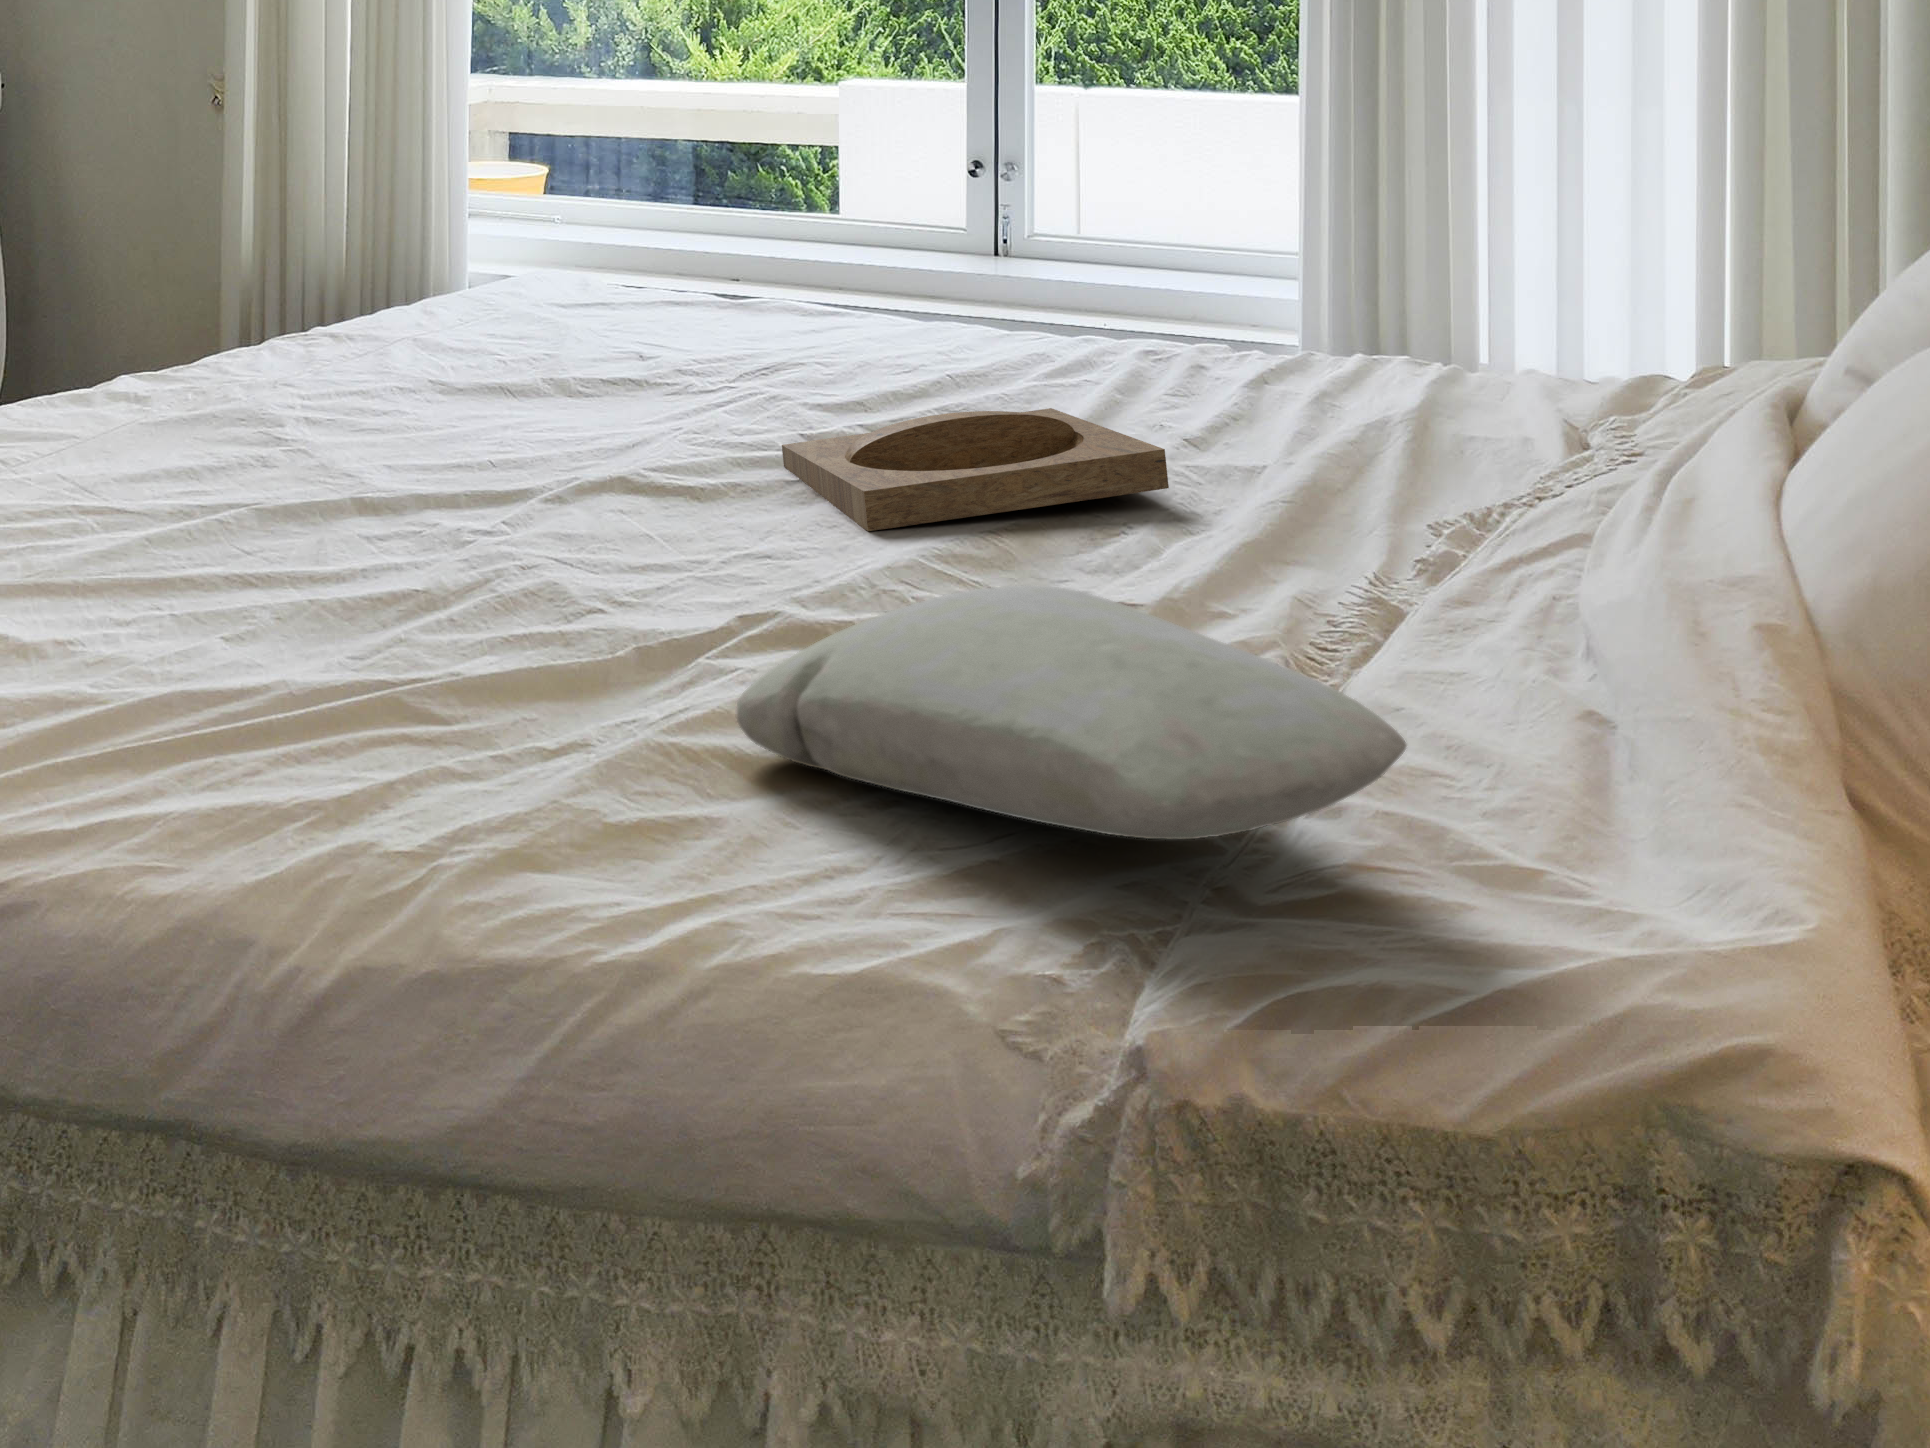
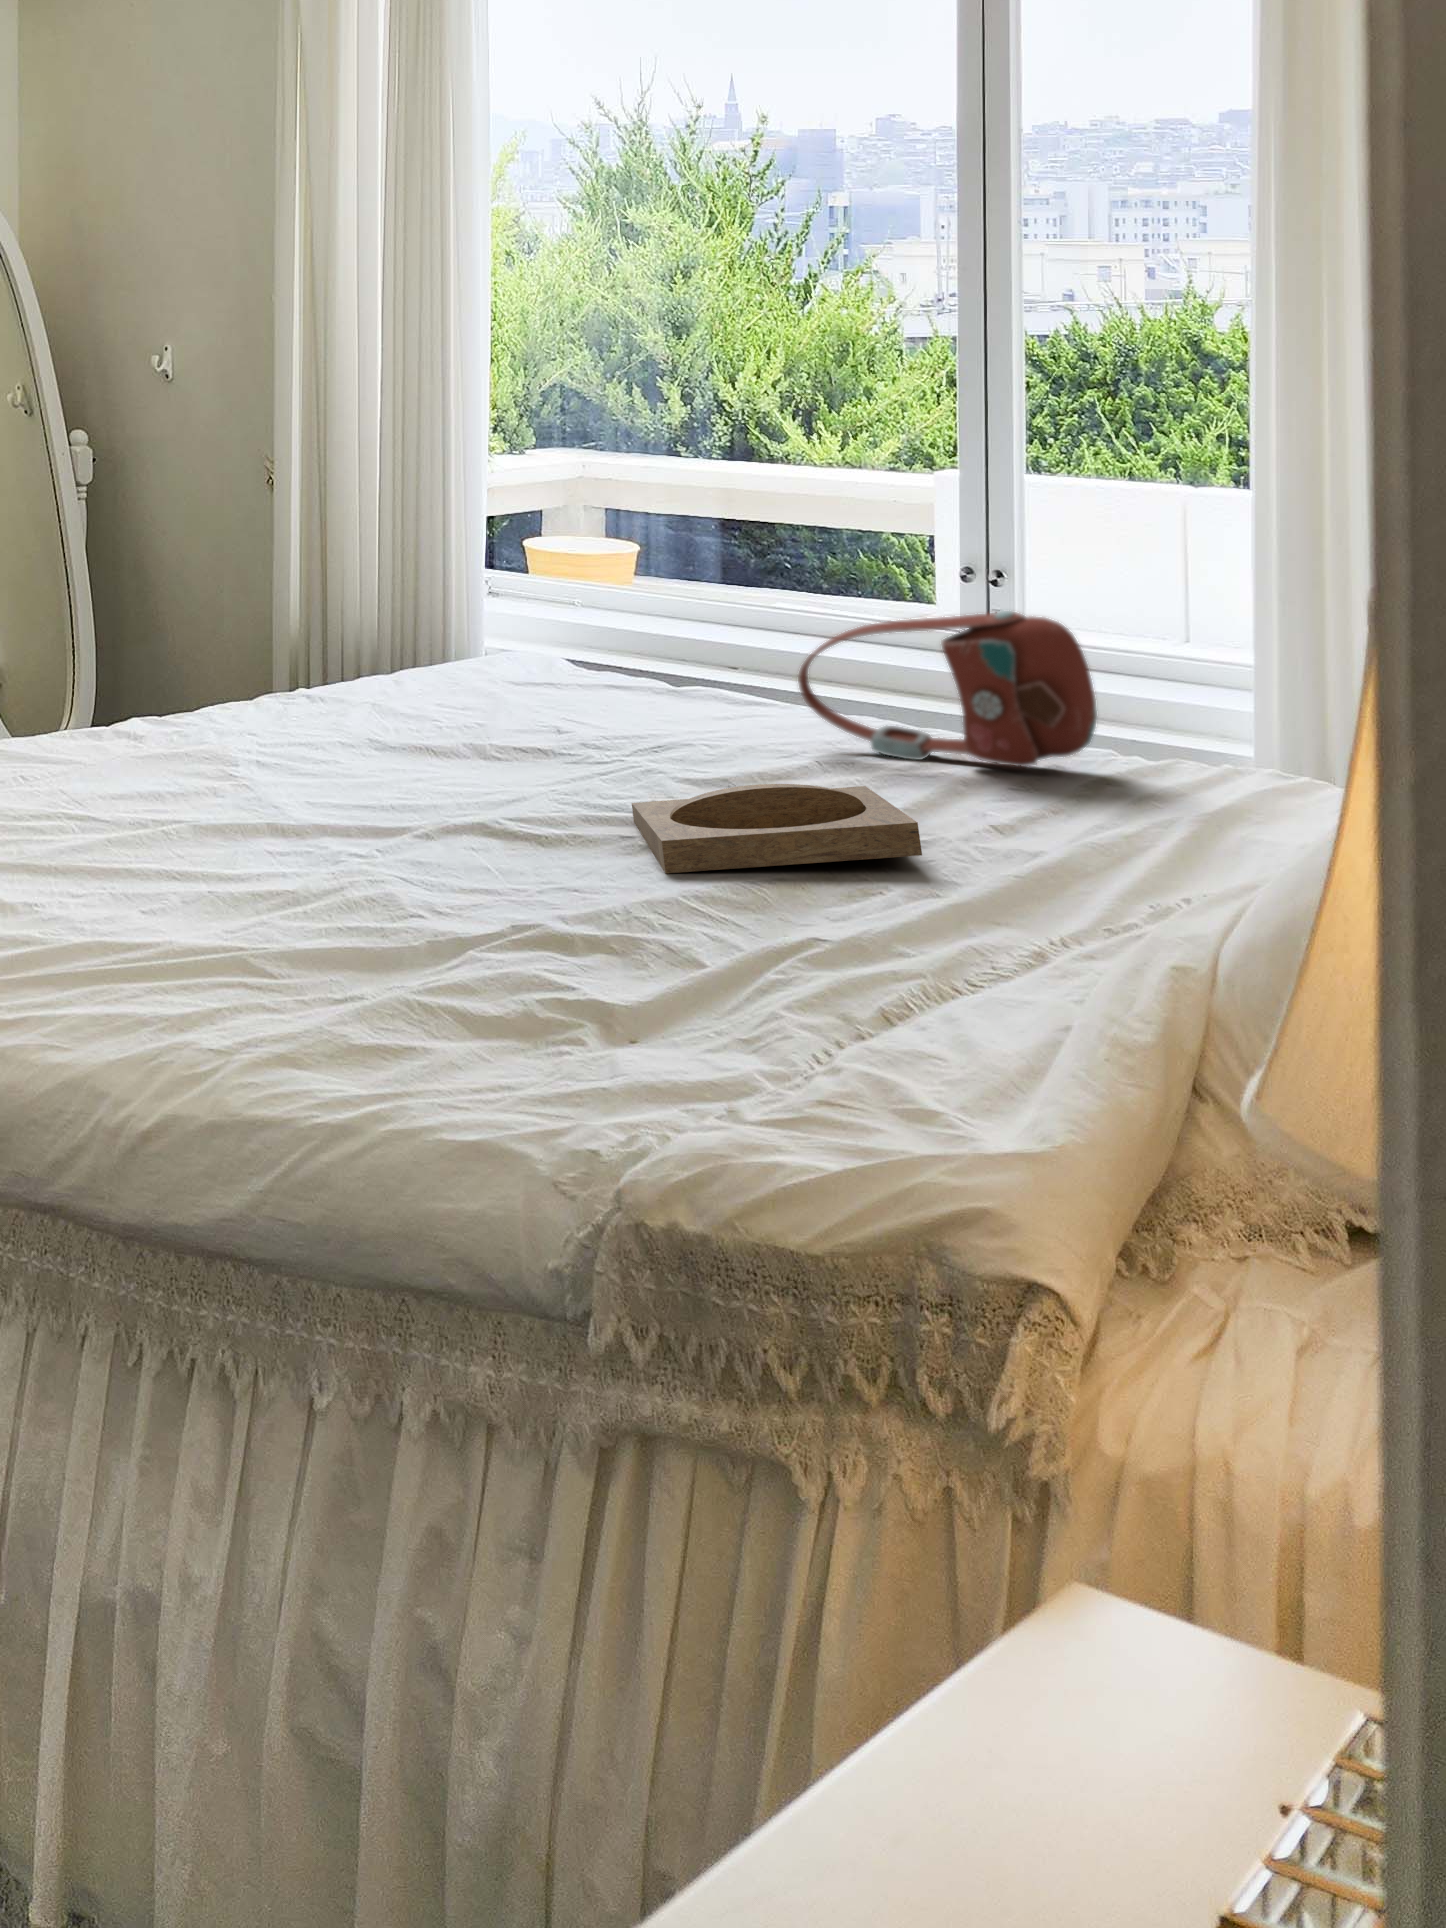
handbag: none [914,201,1258,376] -> present [798,611,1097,767]
pillow: present [737,586,1406,839] -> none [462,904,860,1071]

